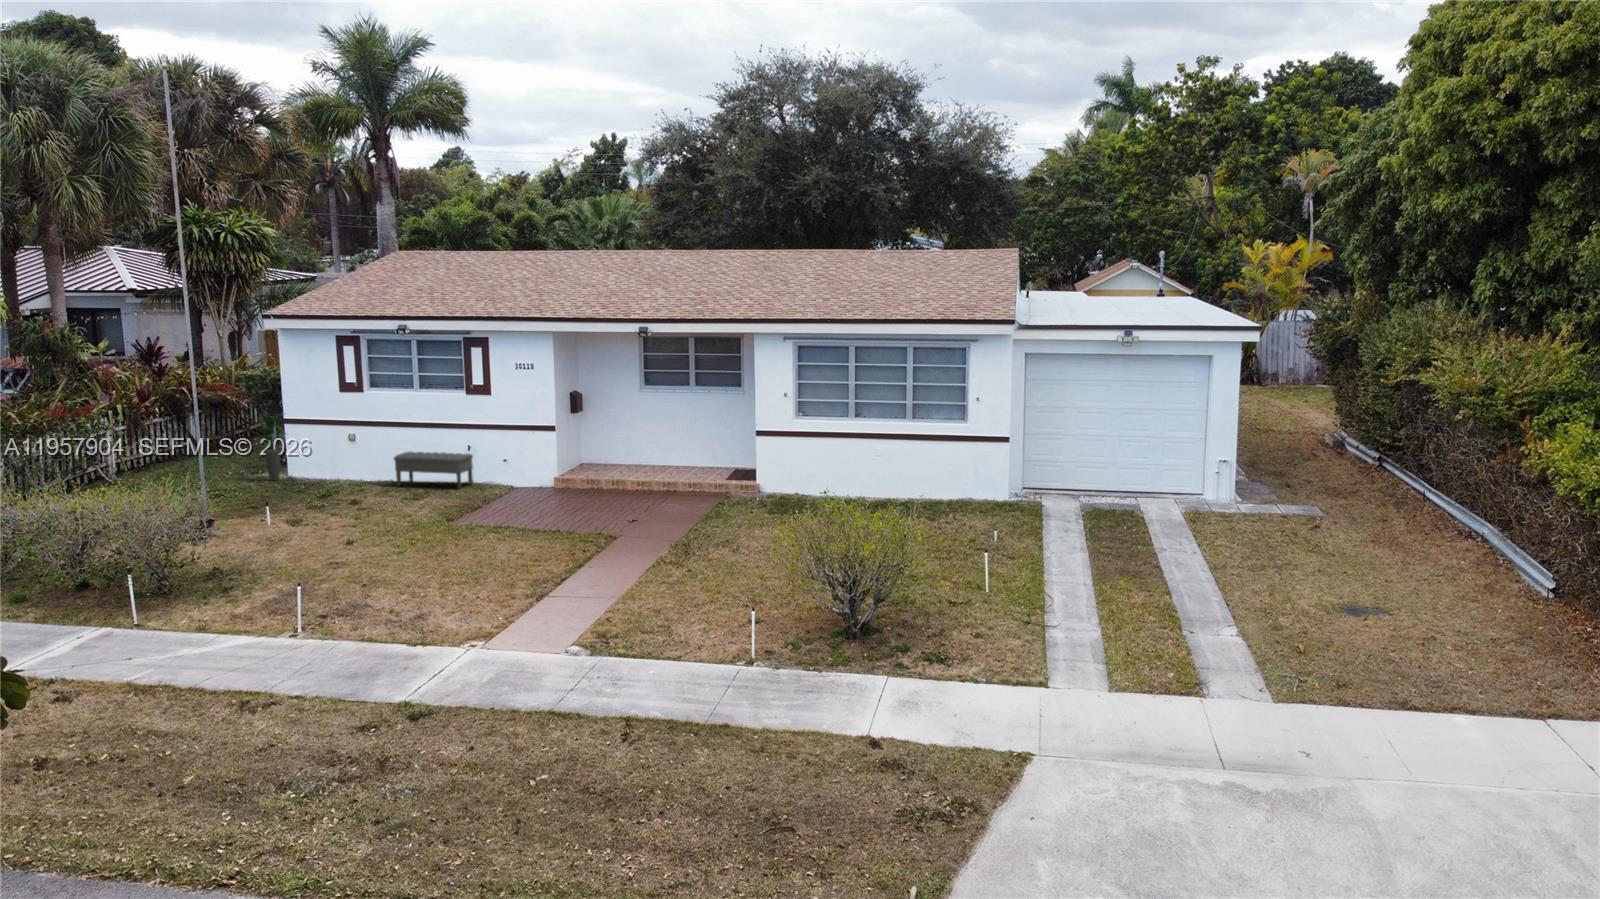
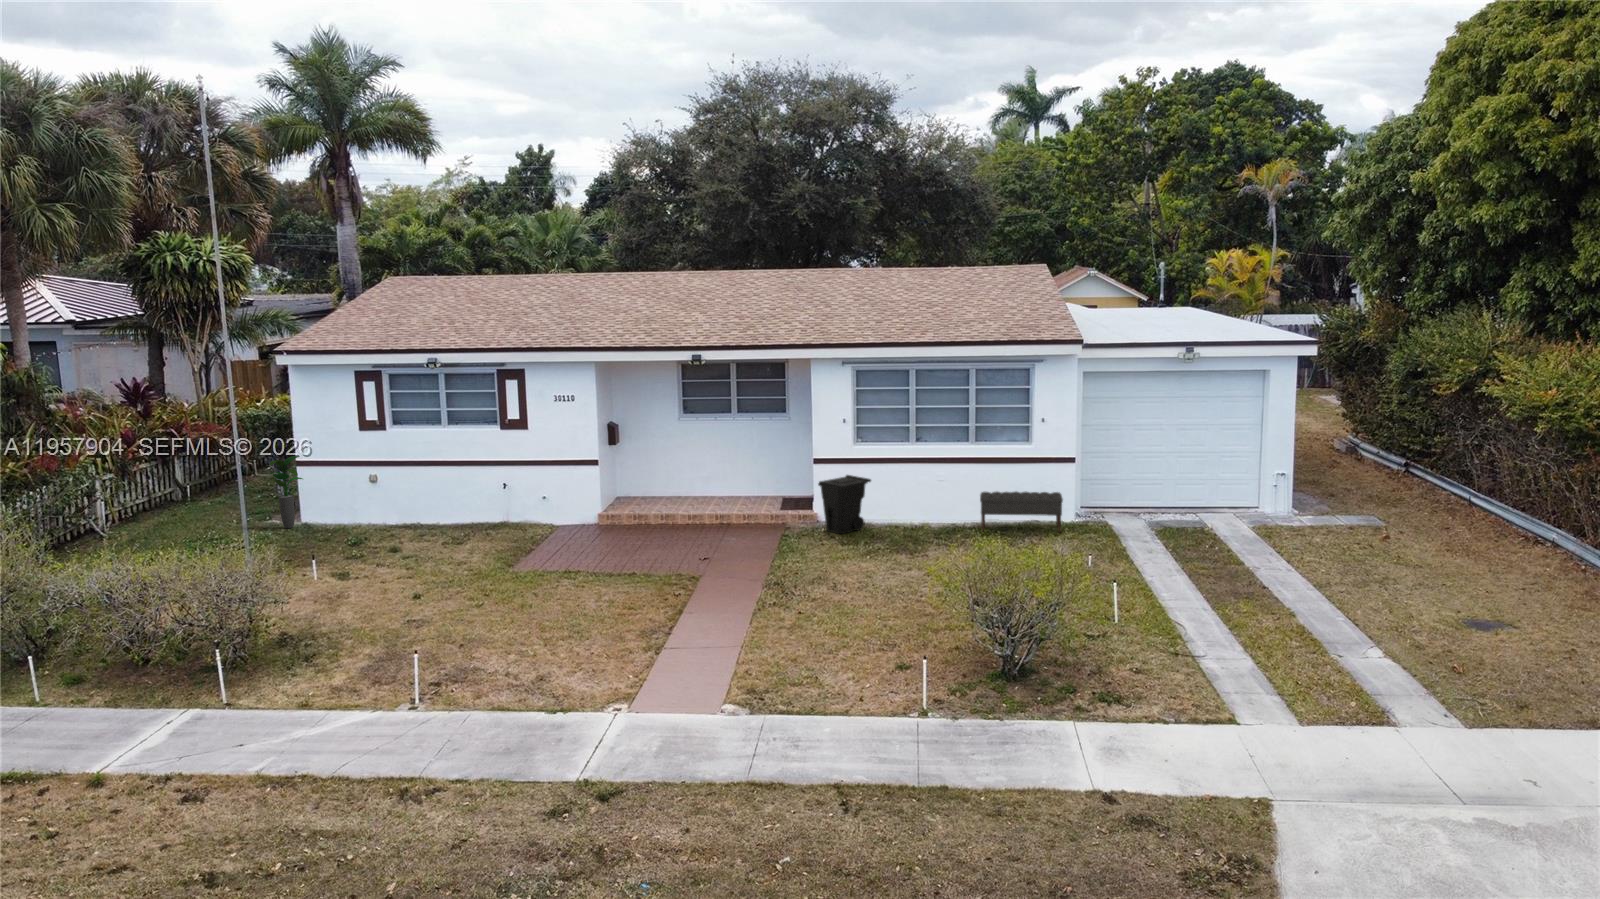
trash can: none [758,447,809,503] -> present [818,475,871,534]
bench: present [394,452,473,489] -> present [980,492,1063,532]

